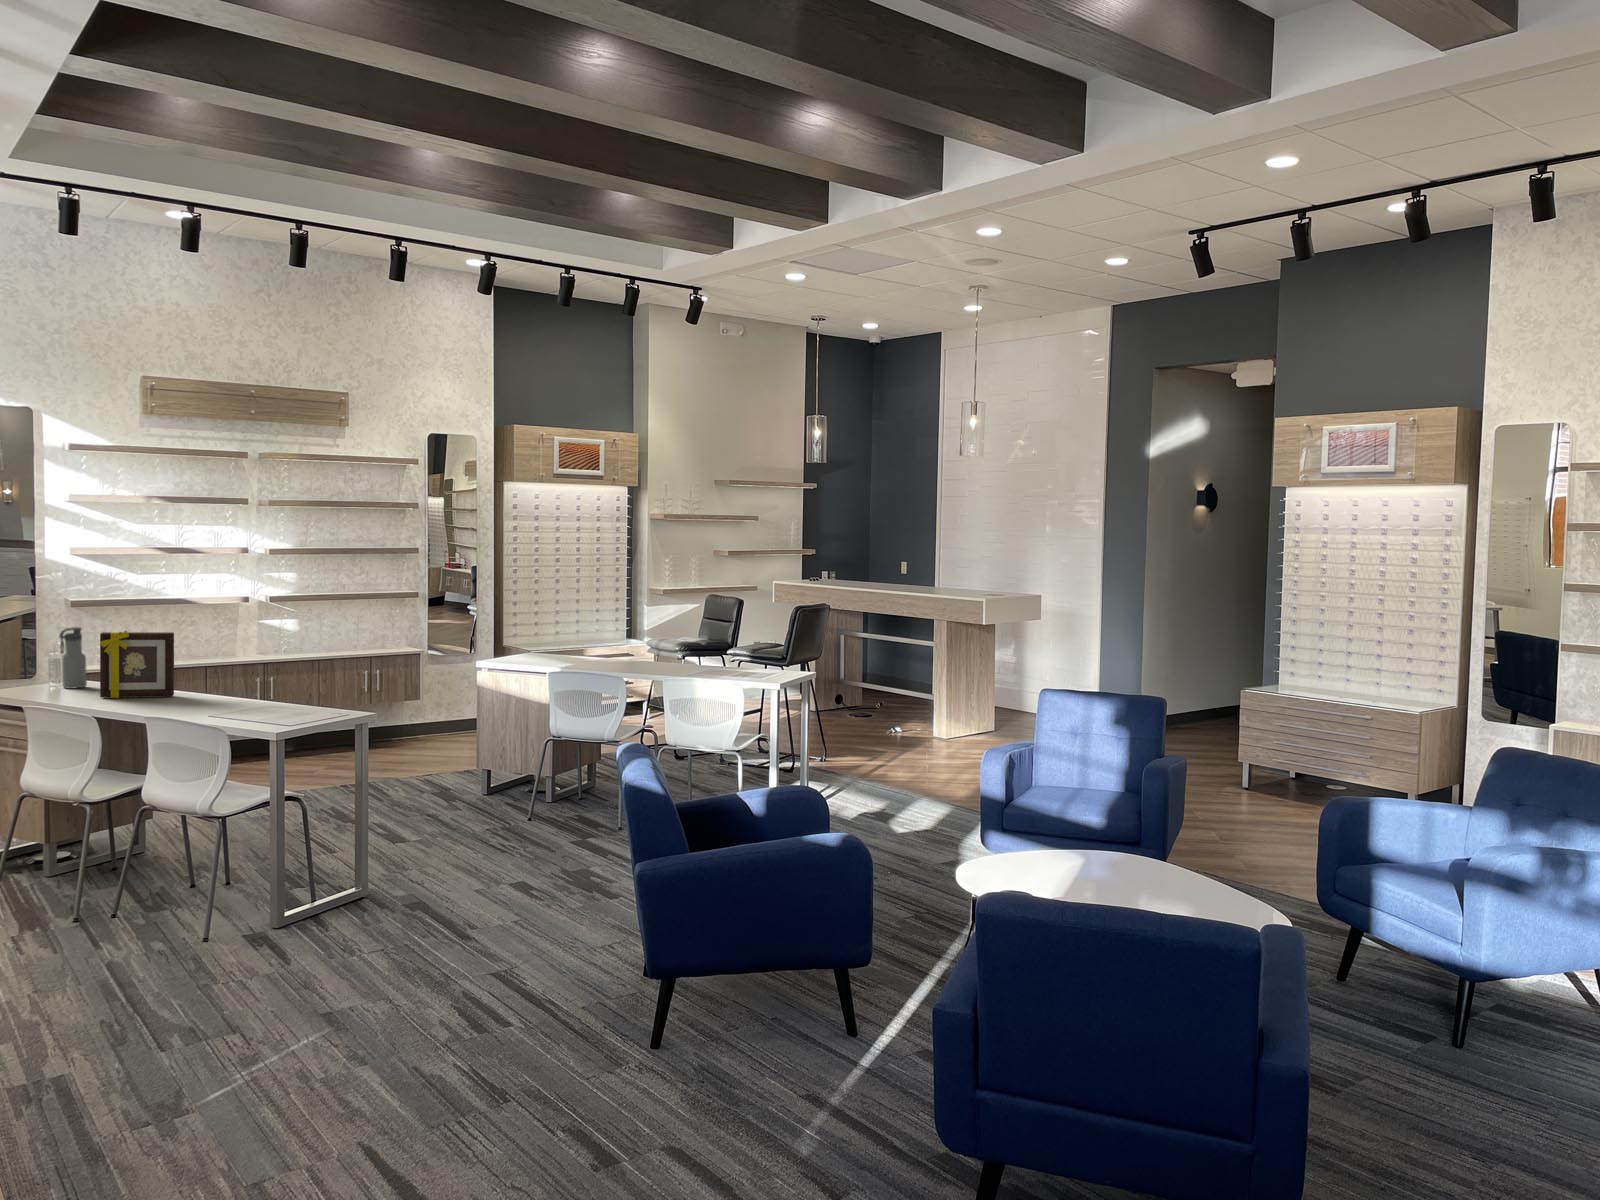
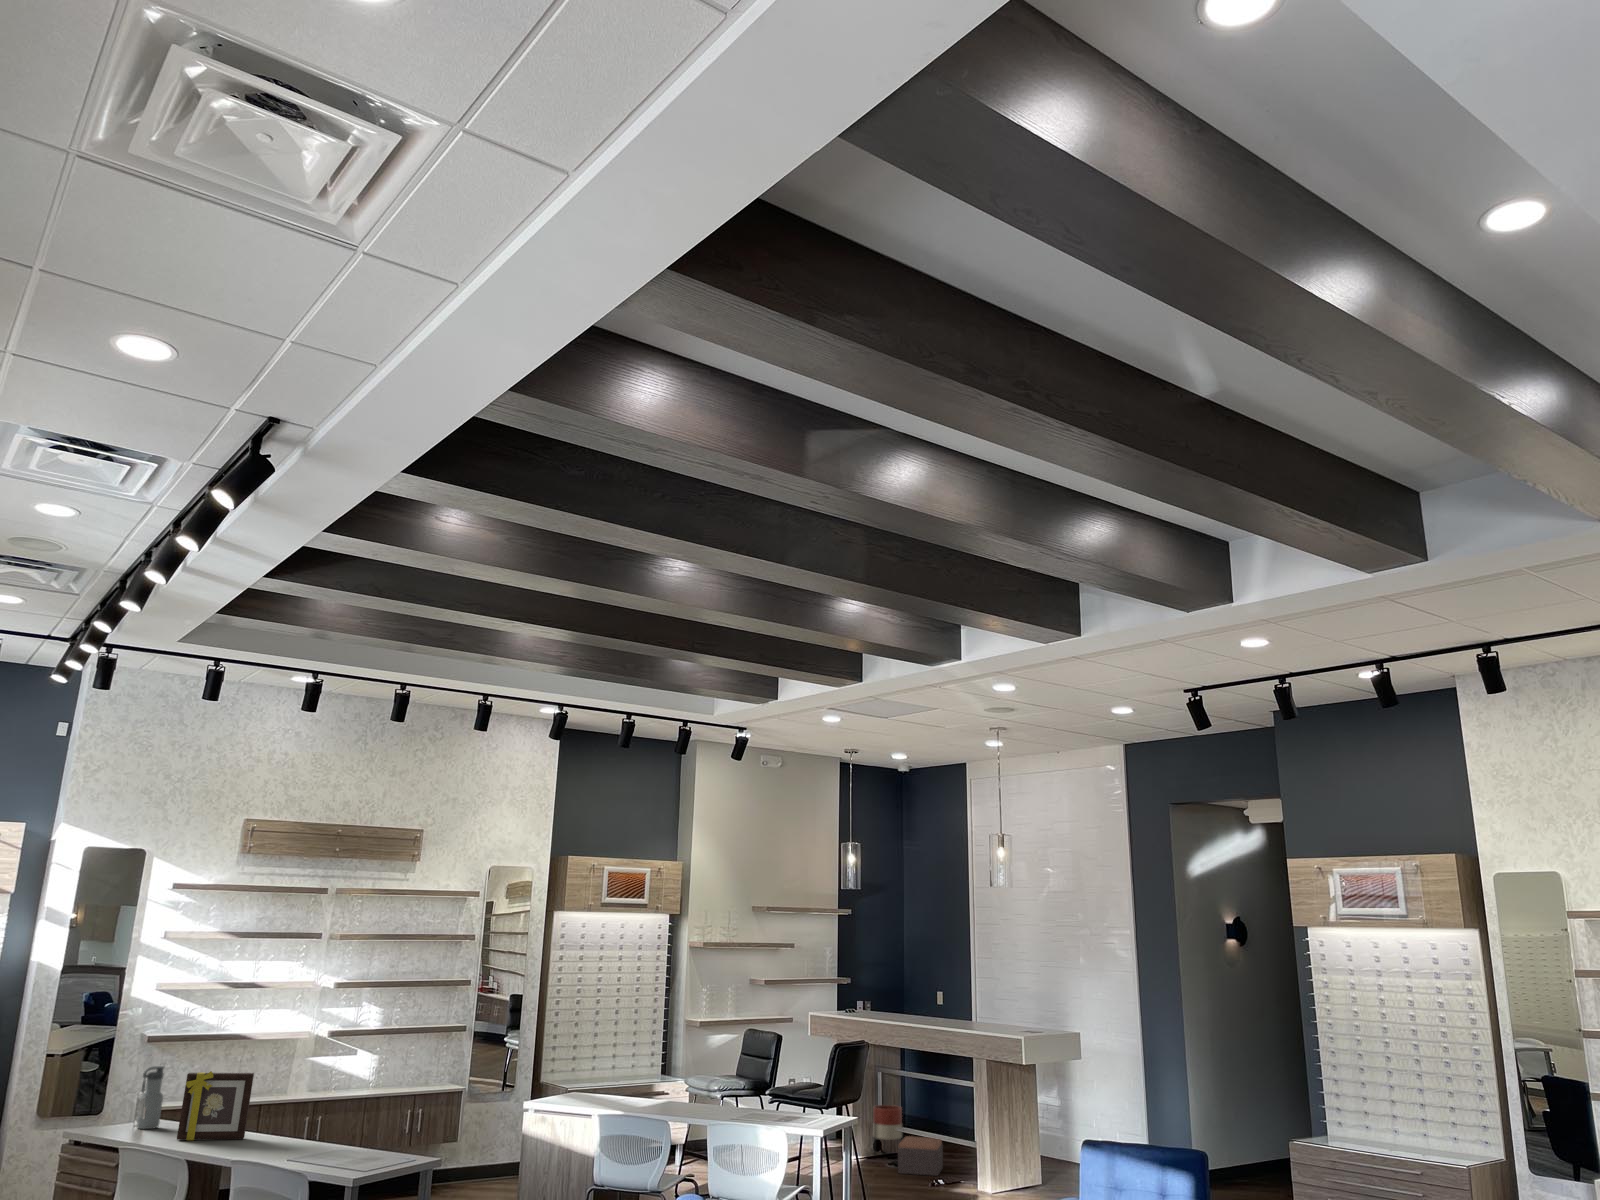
planter: none [833,666,863,711] -> present [873,1105,903,1141]
footstool: none [857,693,901,728] -> present [898,1136,943,1176]

